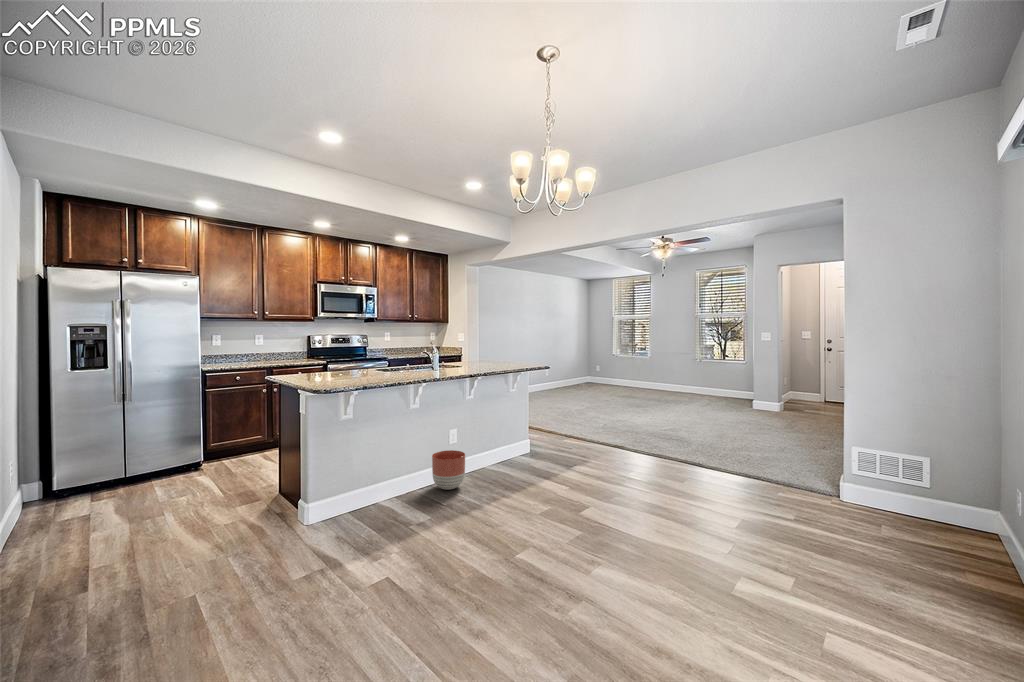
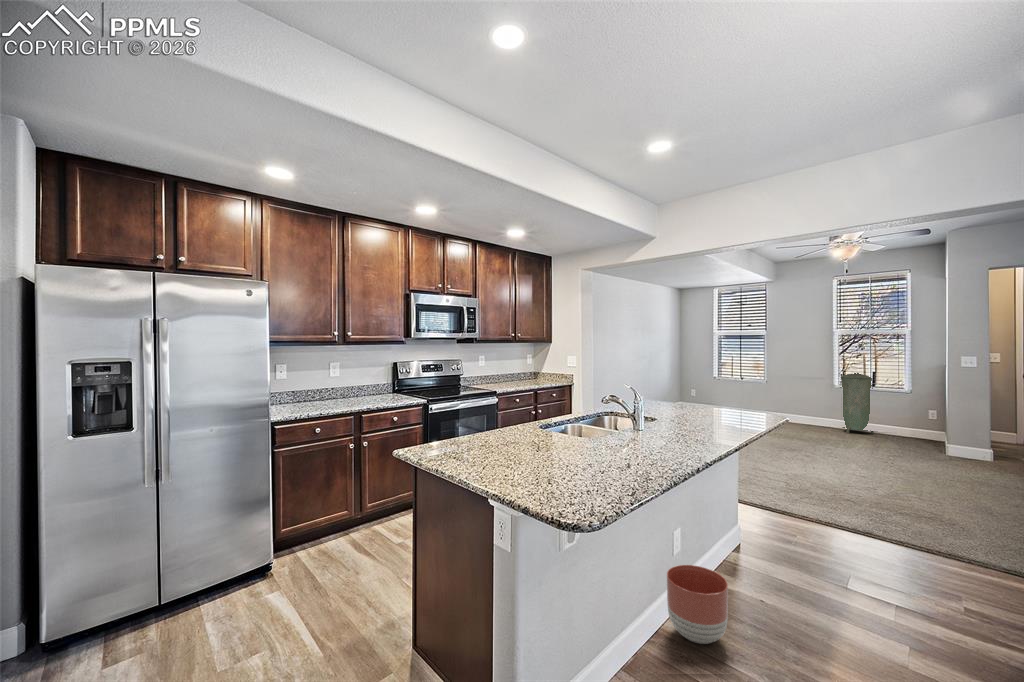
trash can: none [693,348,716,396] -> present [841,373,874,434]

